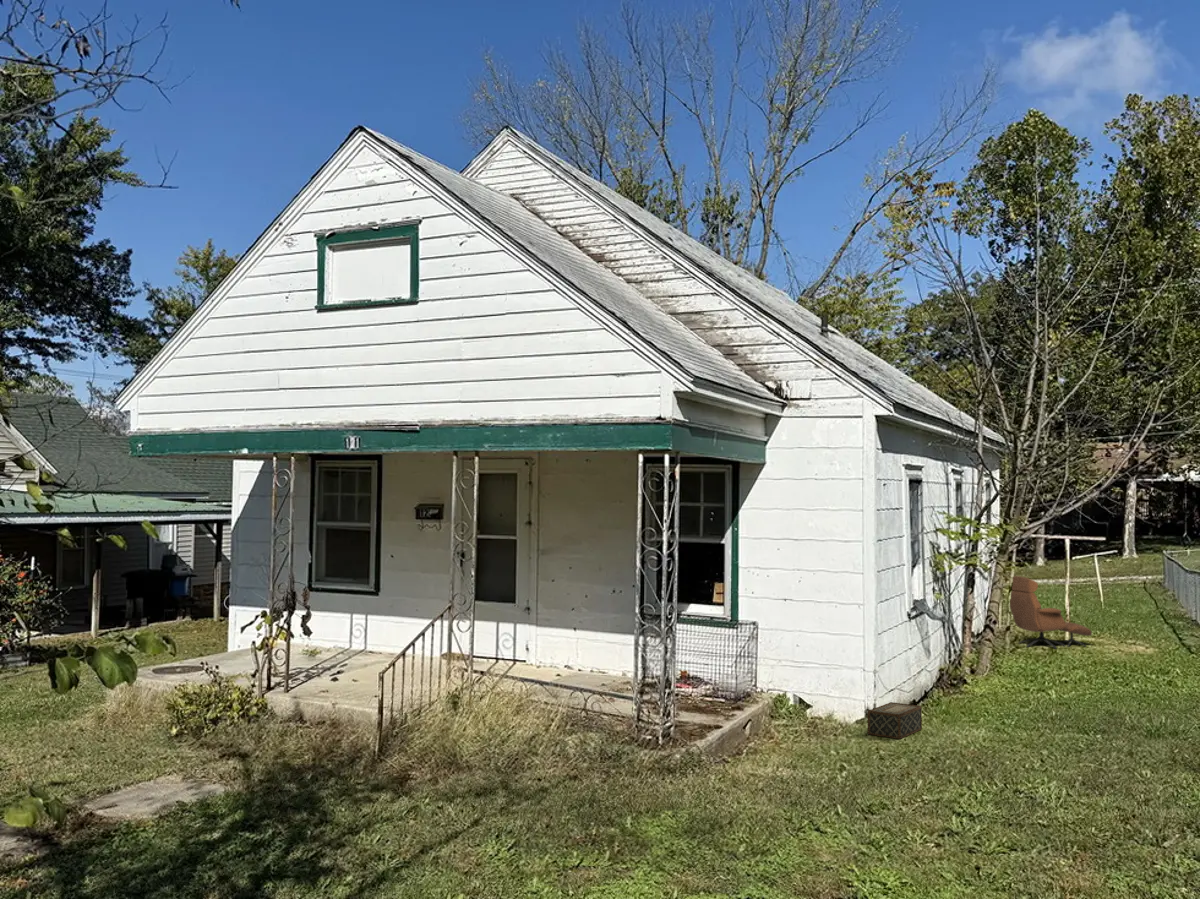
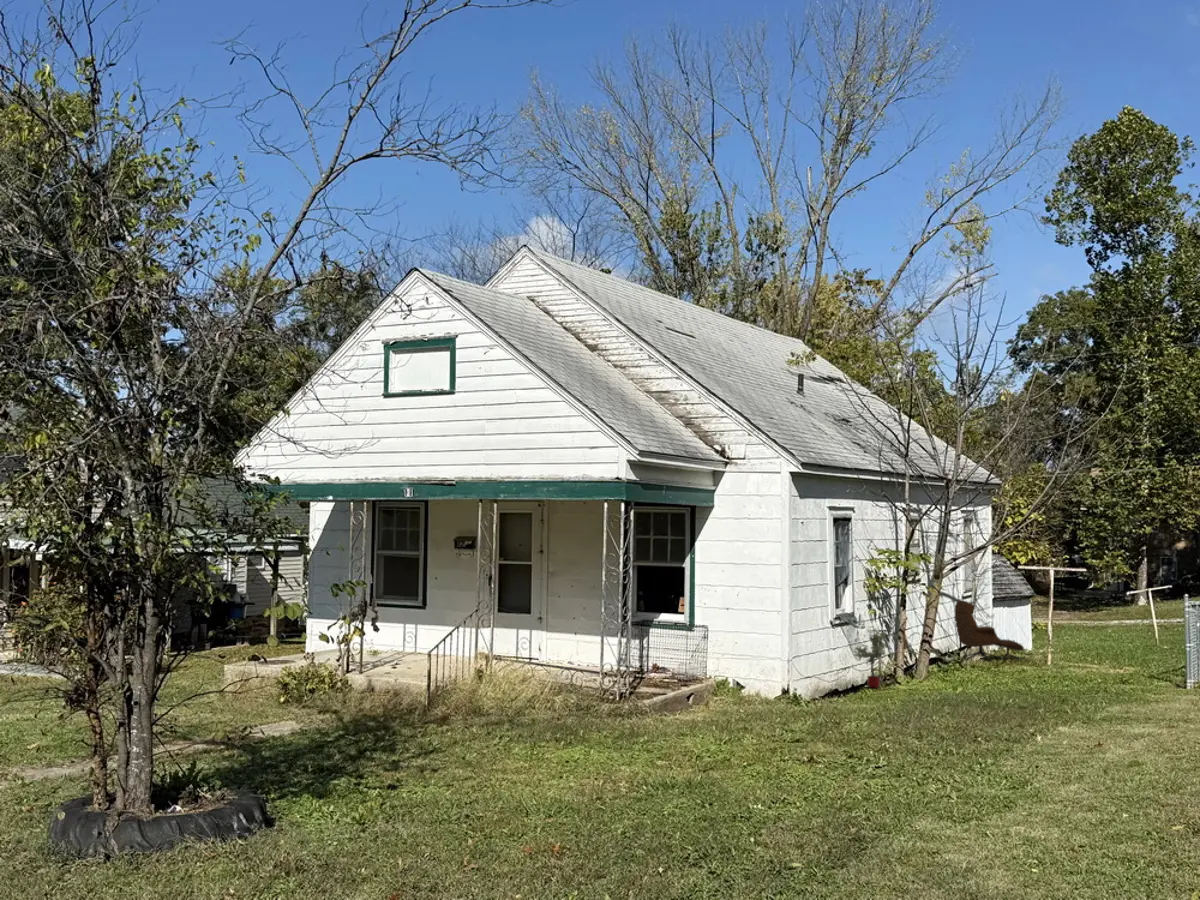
potted tree: none [934,617,976,698] -> present [855,626,887,688]
woven basket: present [868,702,922,739] -> none [783,684,826,708]

